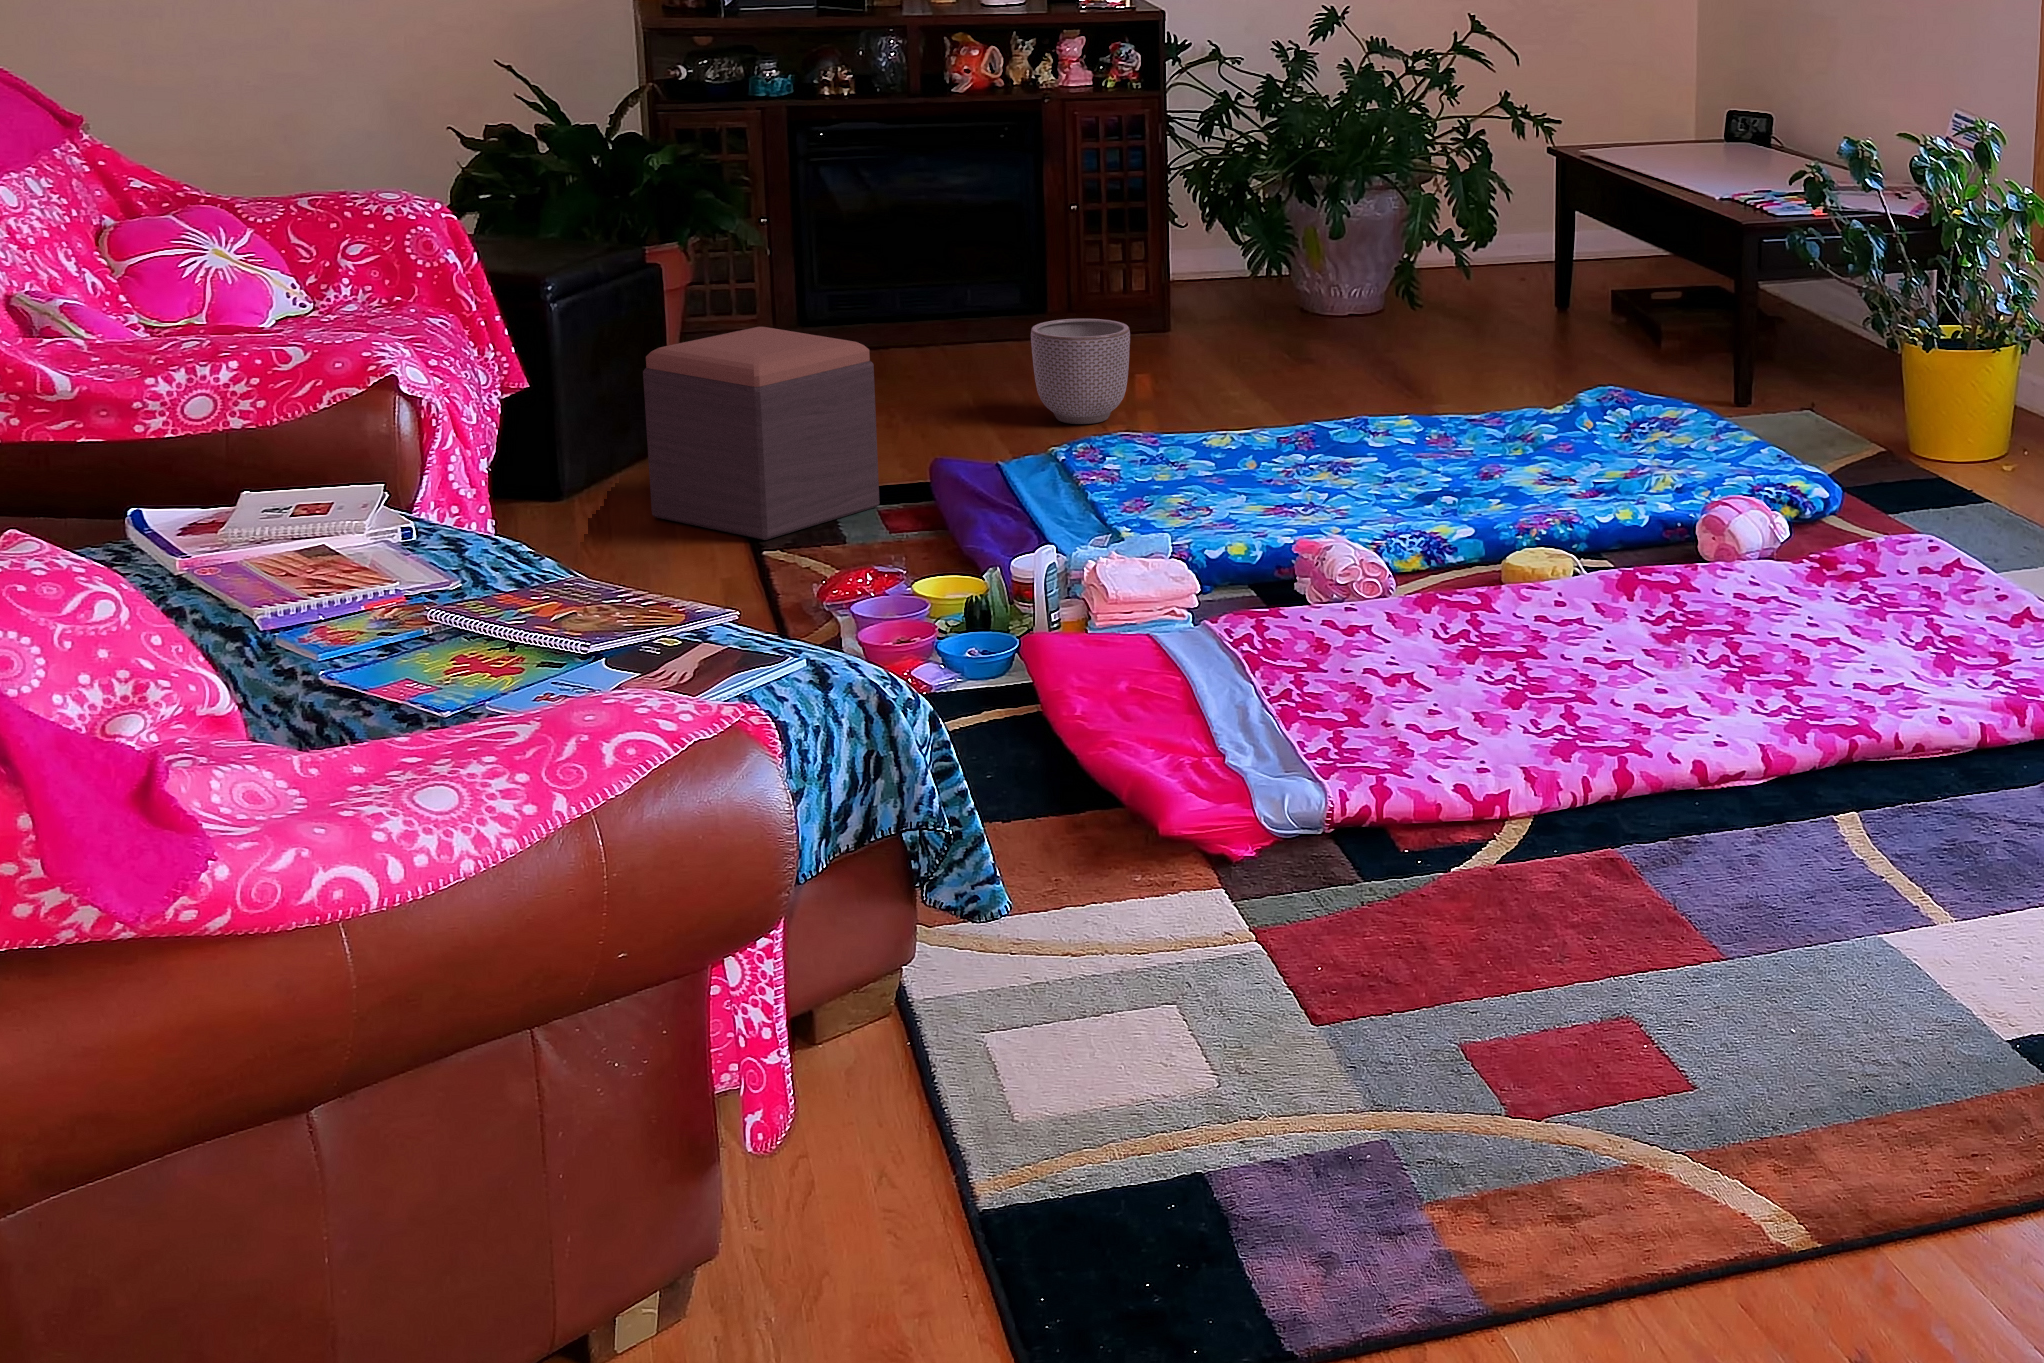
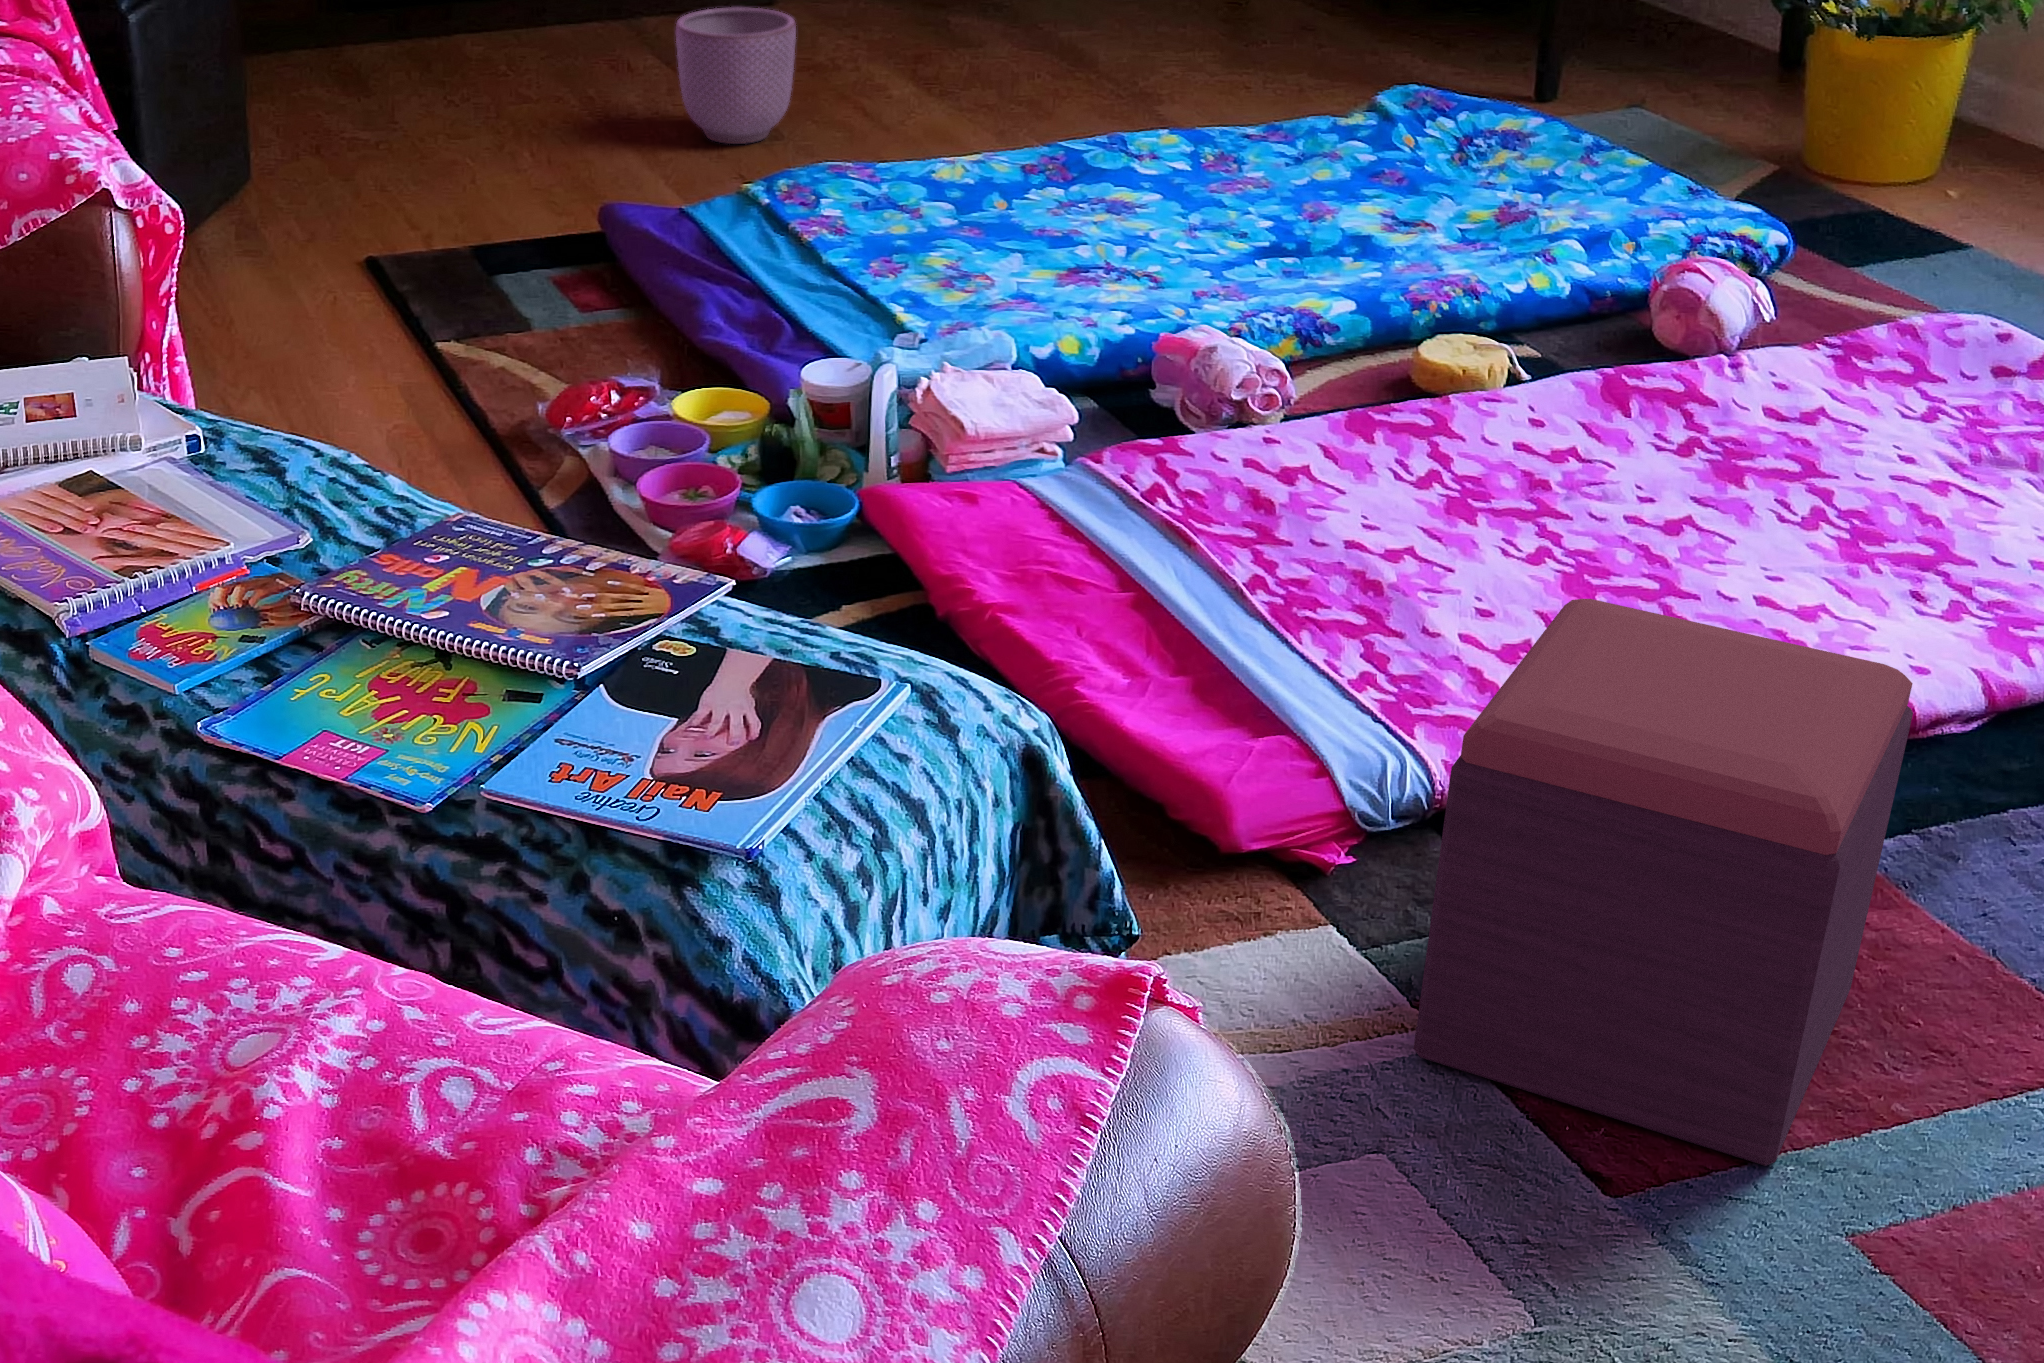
footstool: present [643,327,879,540] -> present [1414,599,1913,1166]

